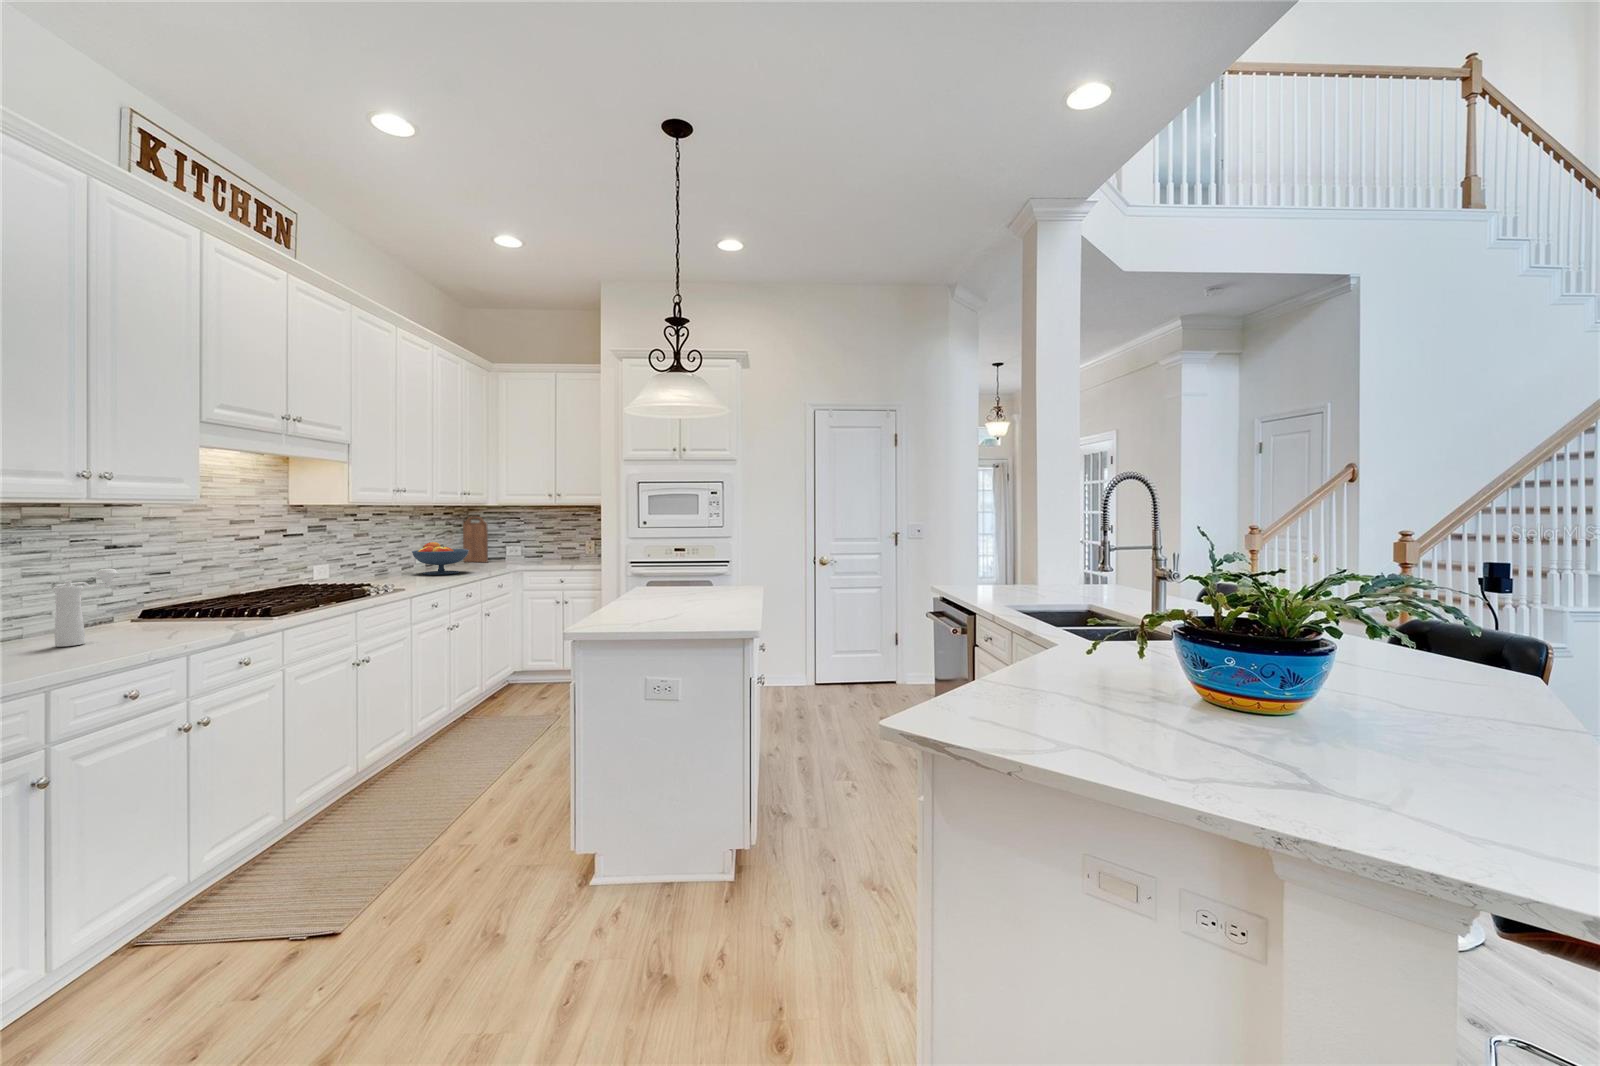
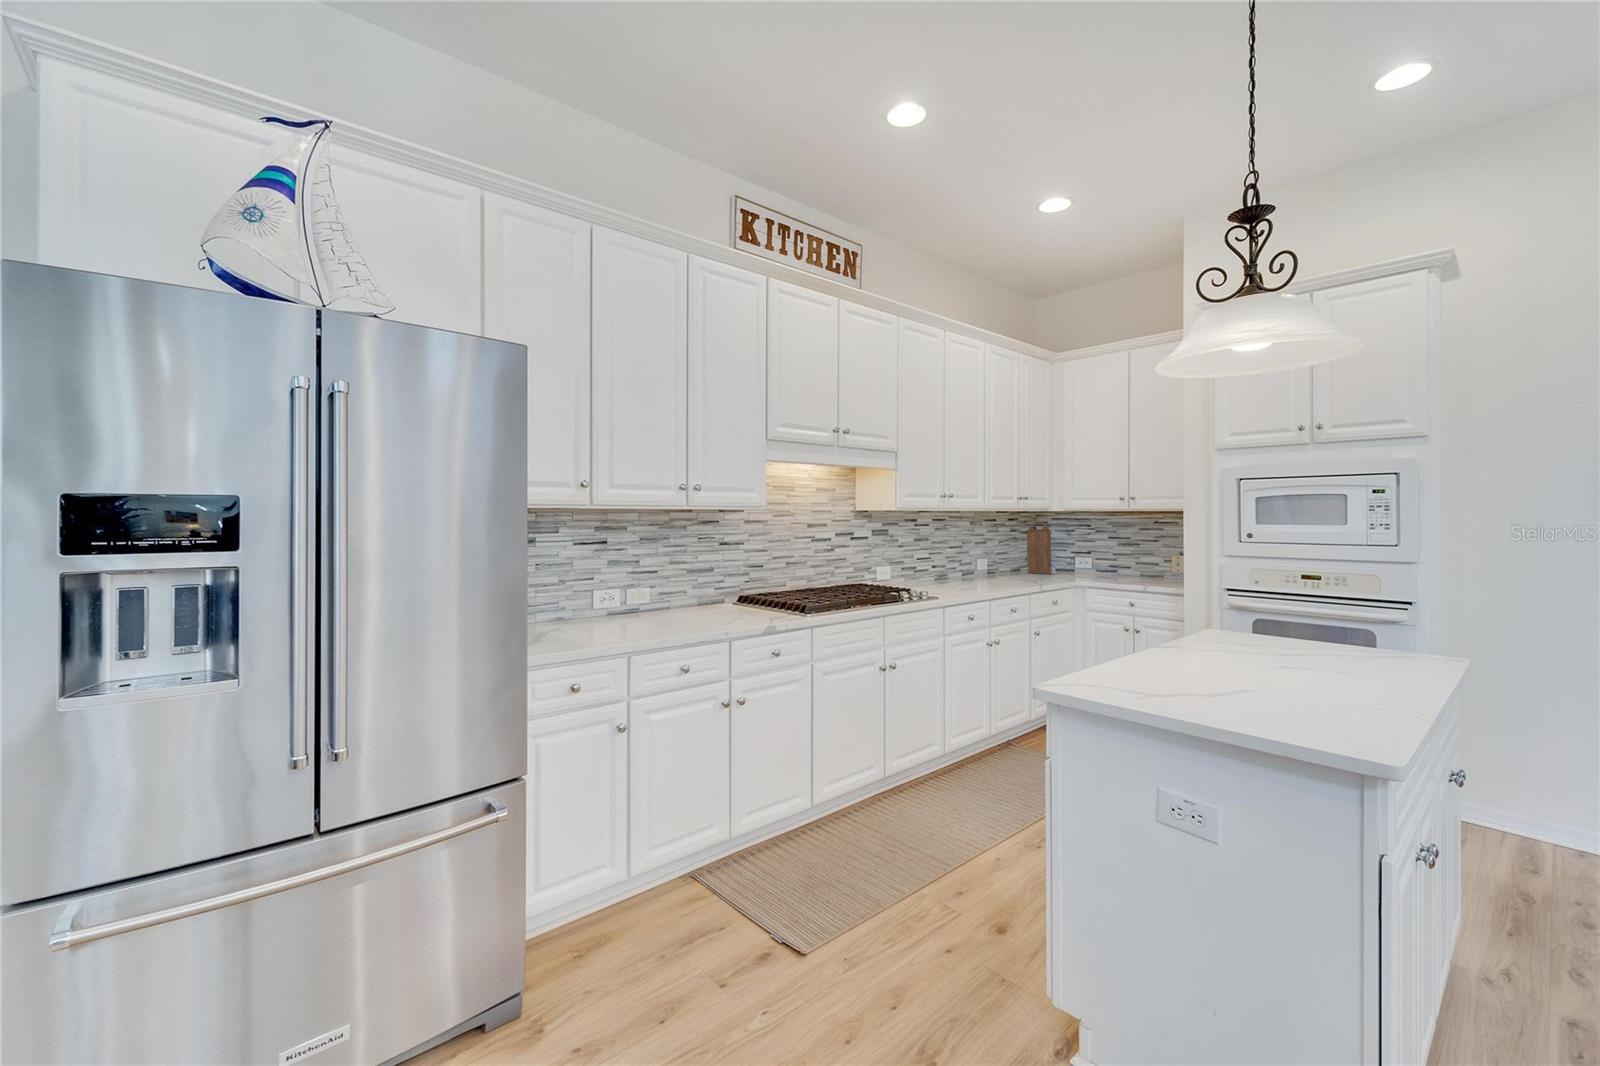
fruit bowl: present [412,542,469,575] -> none [961,548,1017,584]
pepper mill: present [52,569,118,647] -> none [665,559,703,617]

